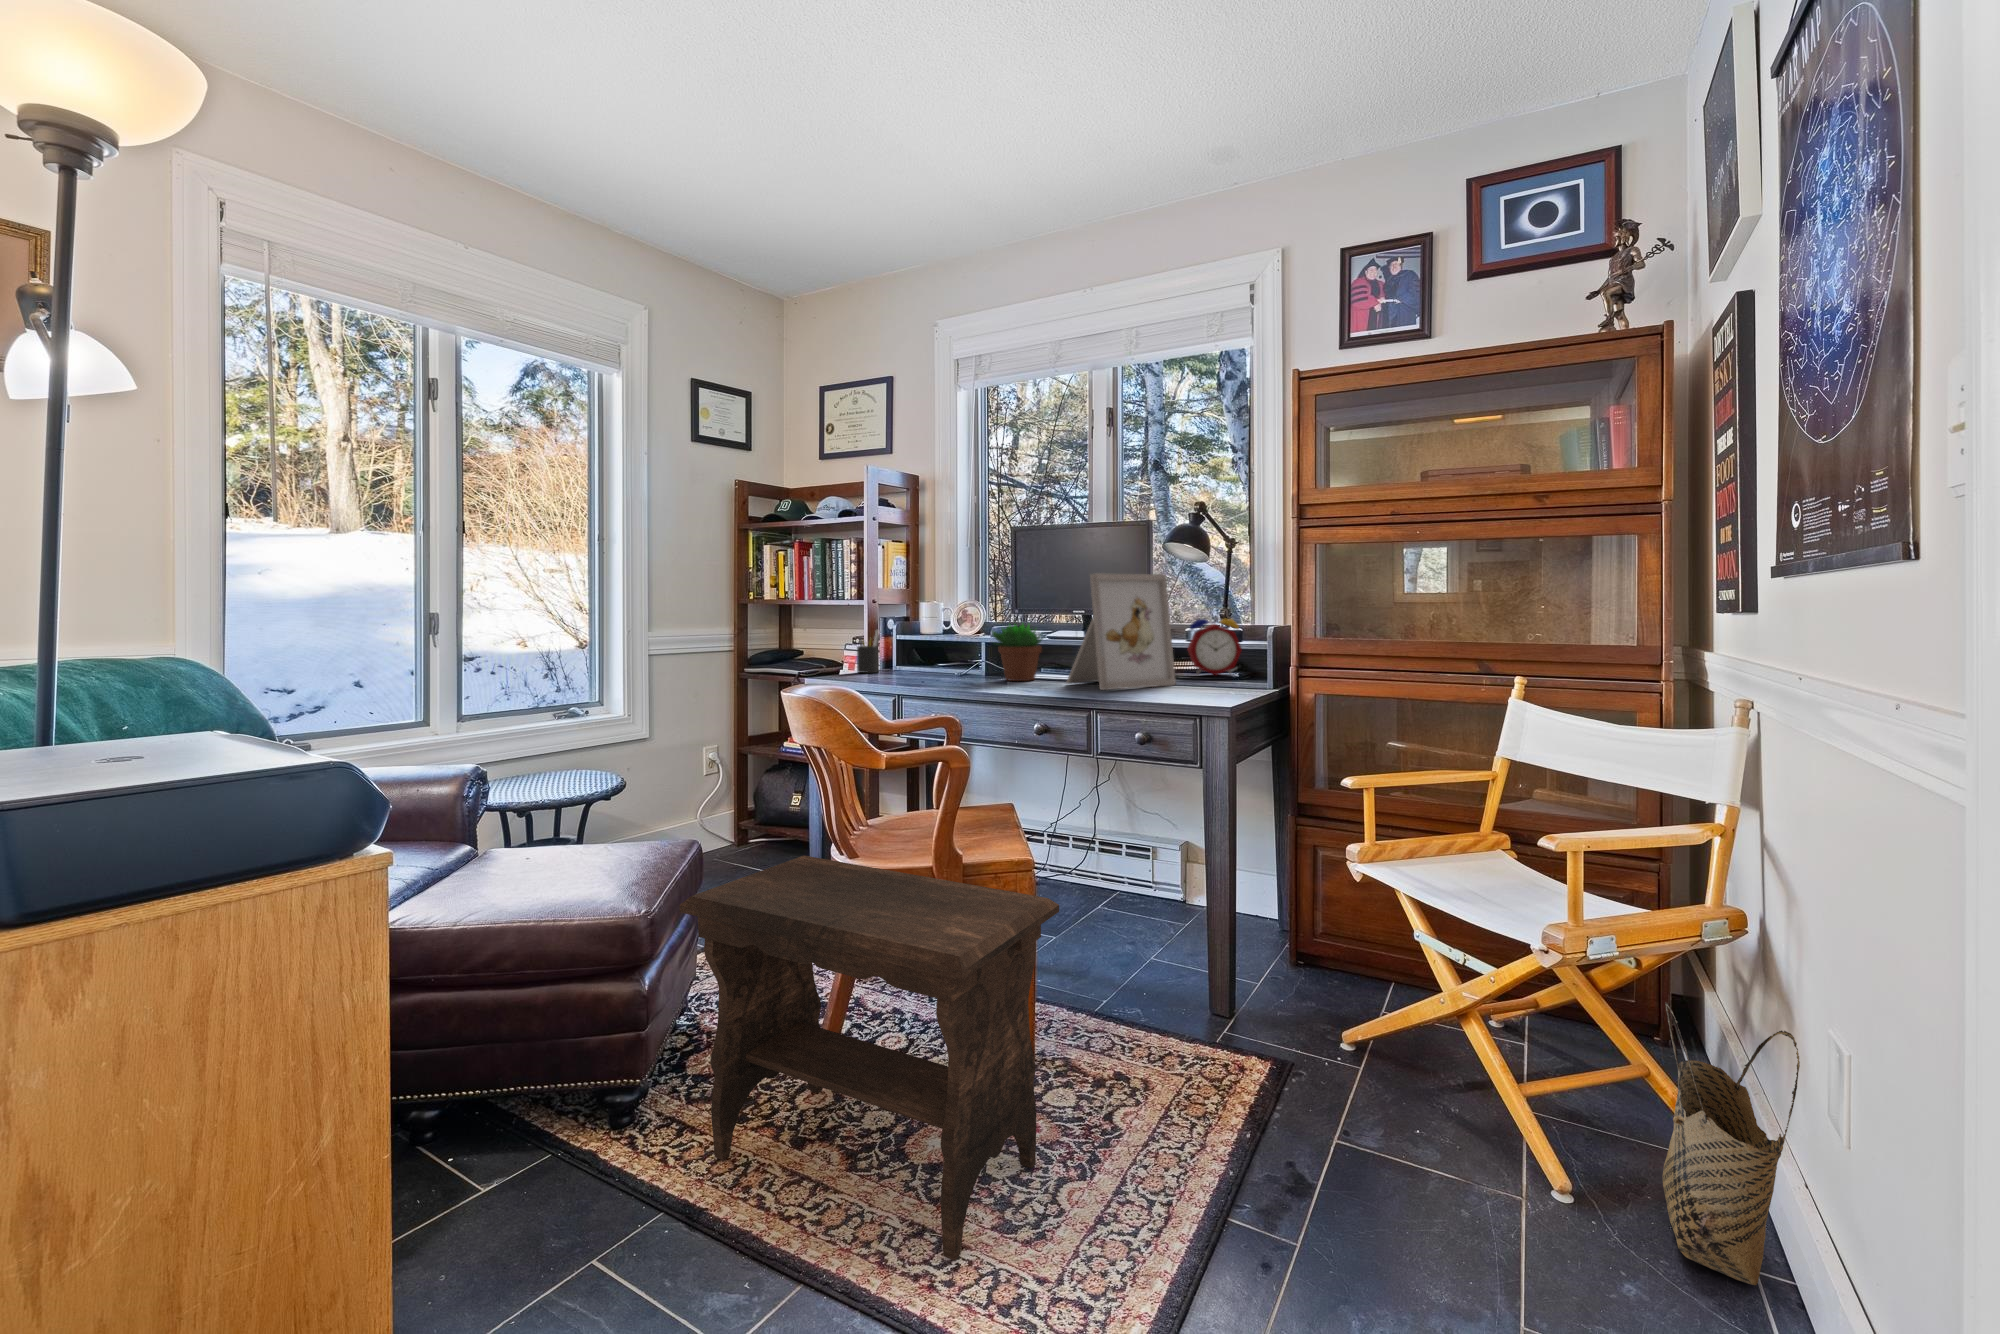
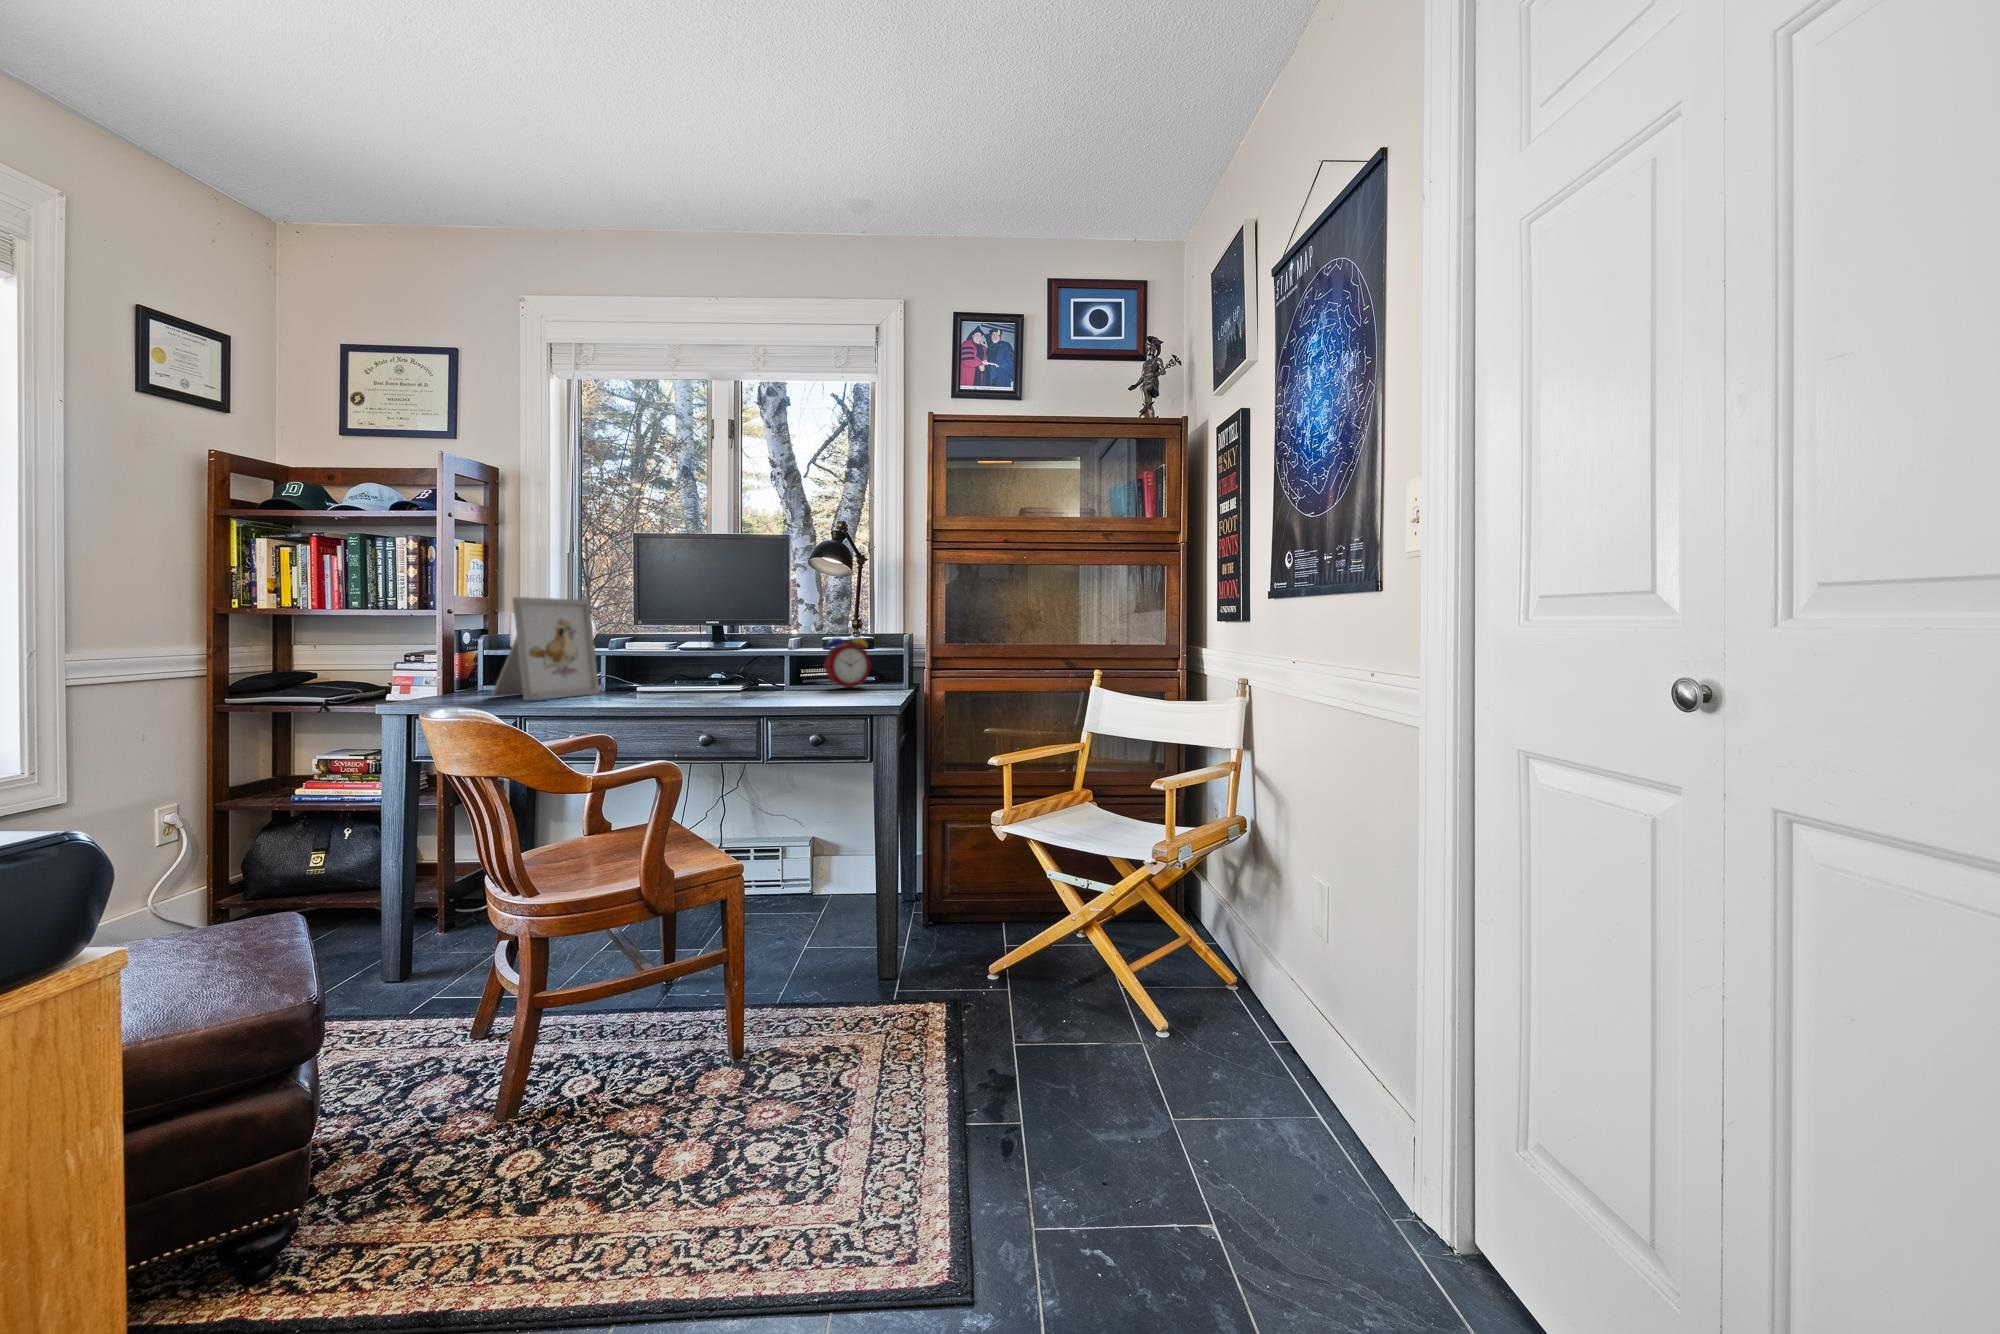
picture frame: present [1067,573,1176,690] -> present [492,597,600,700]
succulent plant: present [992,624,1043,681] -> none [629,640,692,699]
pen holder: present [857,630,880,673] -> none [437,648,469,697]
footstool: present [679,856,1059,1261] -> none [378,890,813,1260]
woven basket: present [1662,1003,1800,1285] -> none [1202,889,1276,1051]

